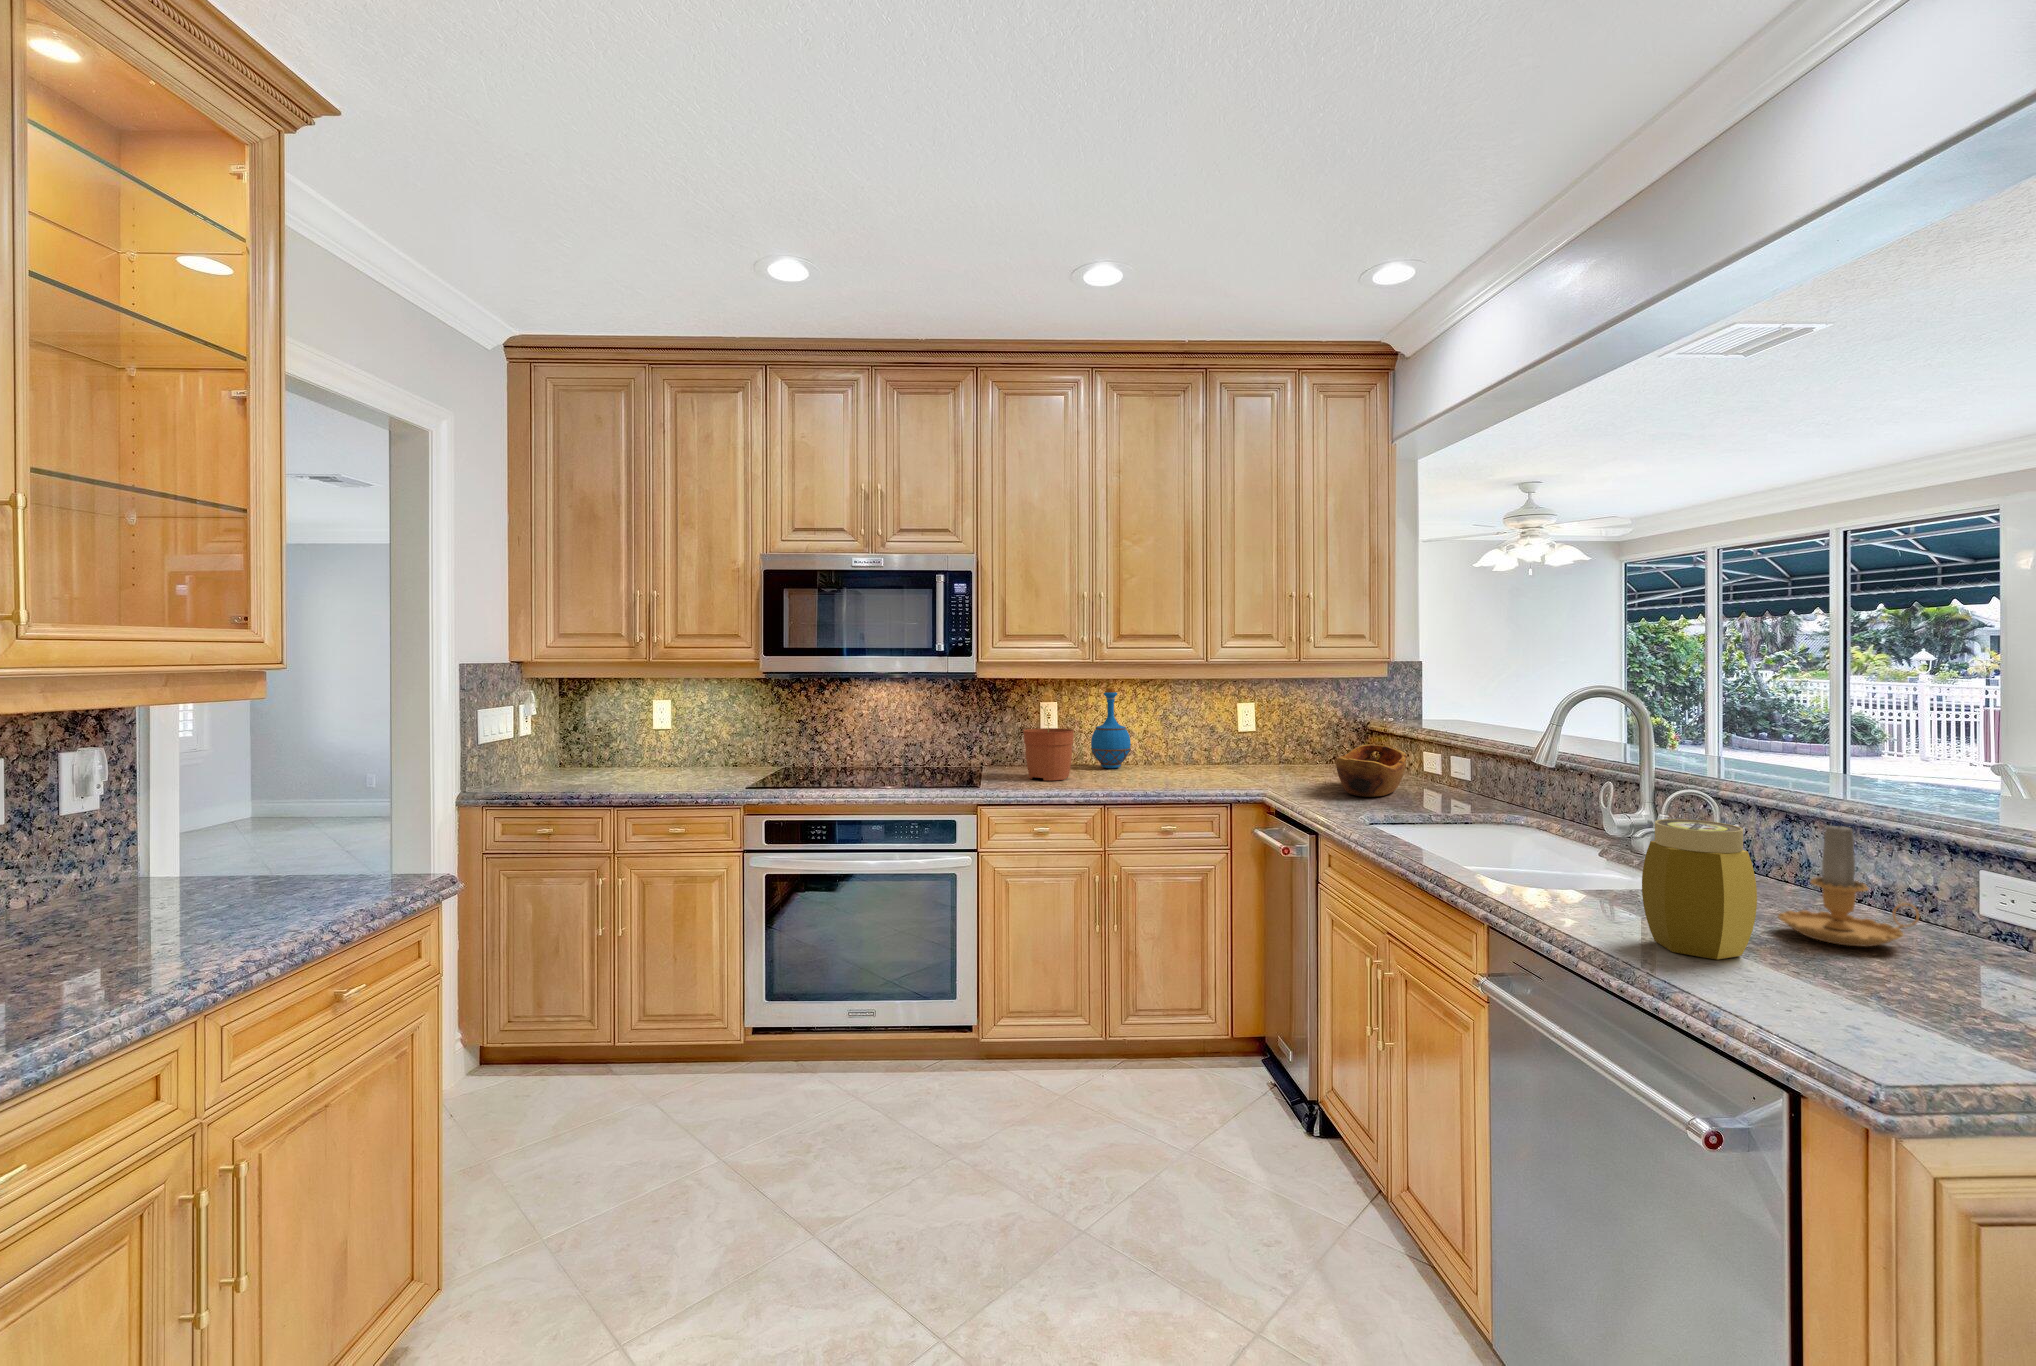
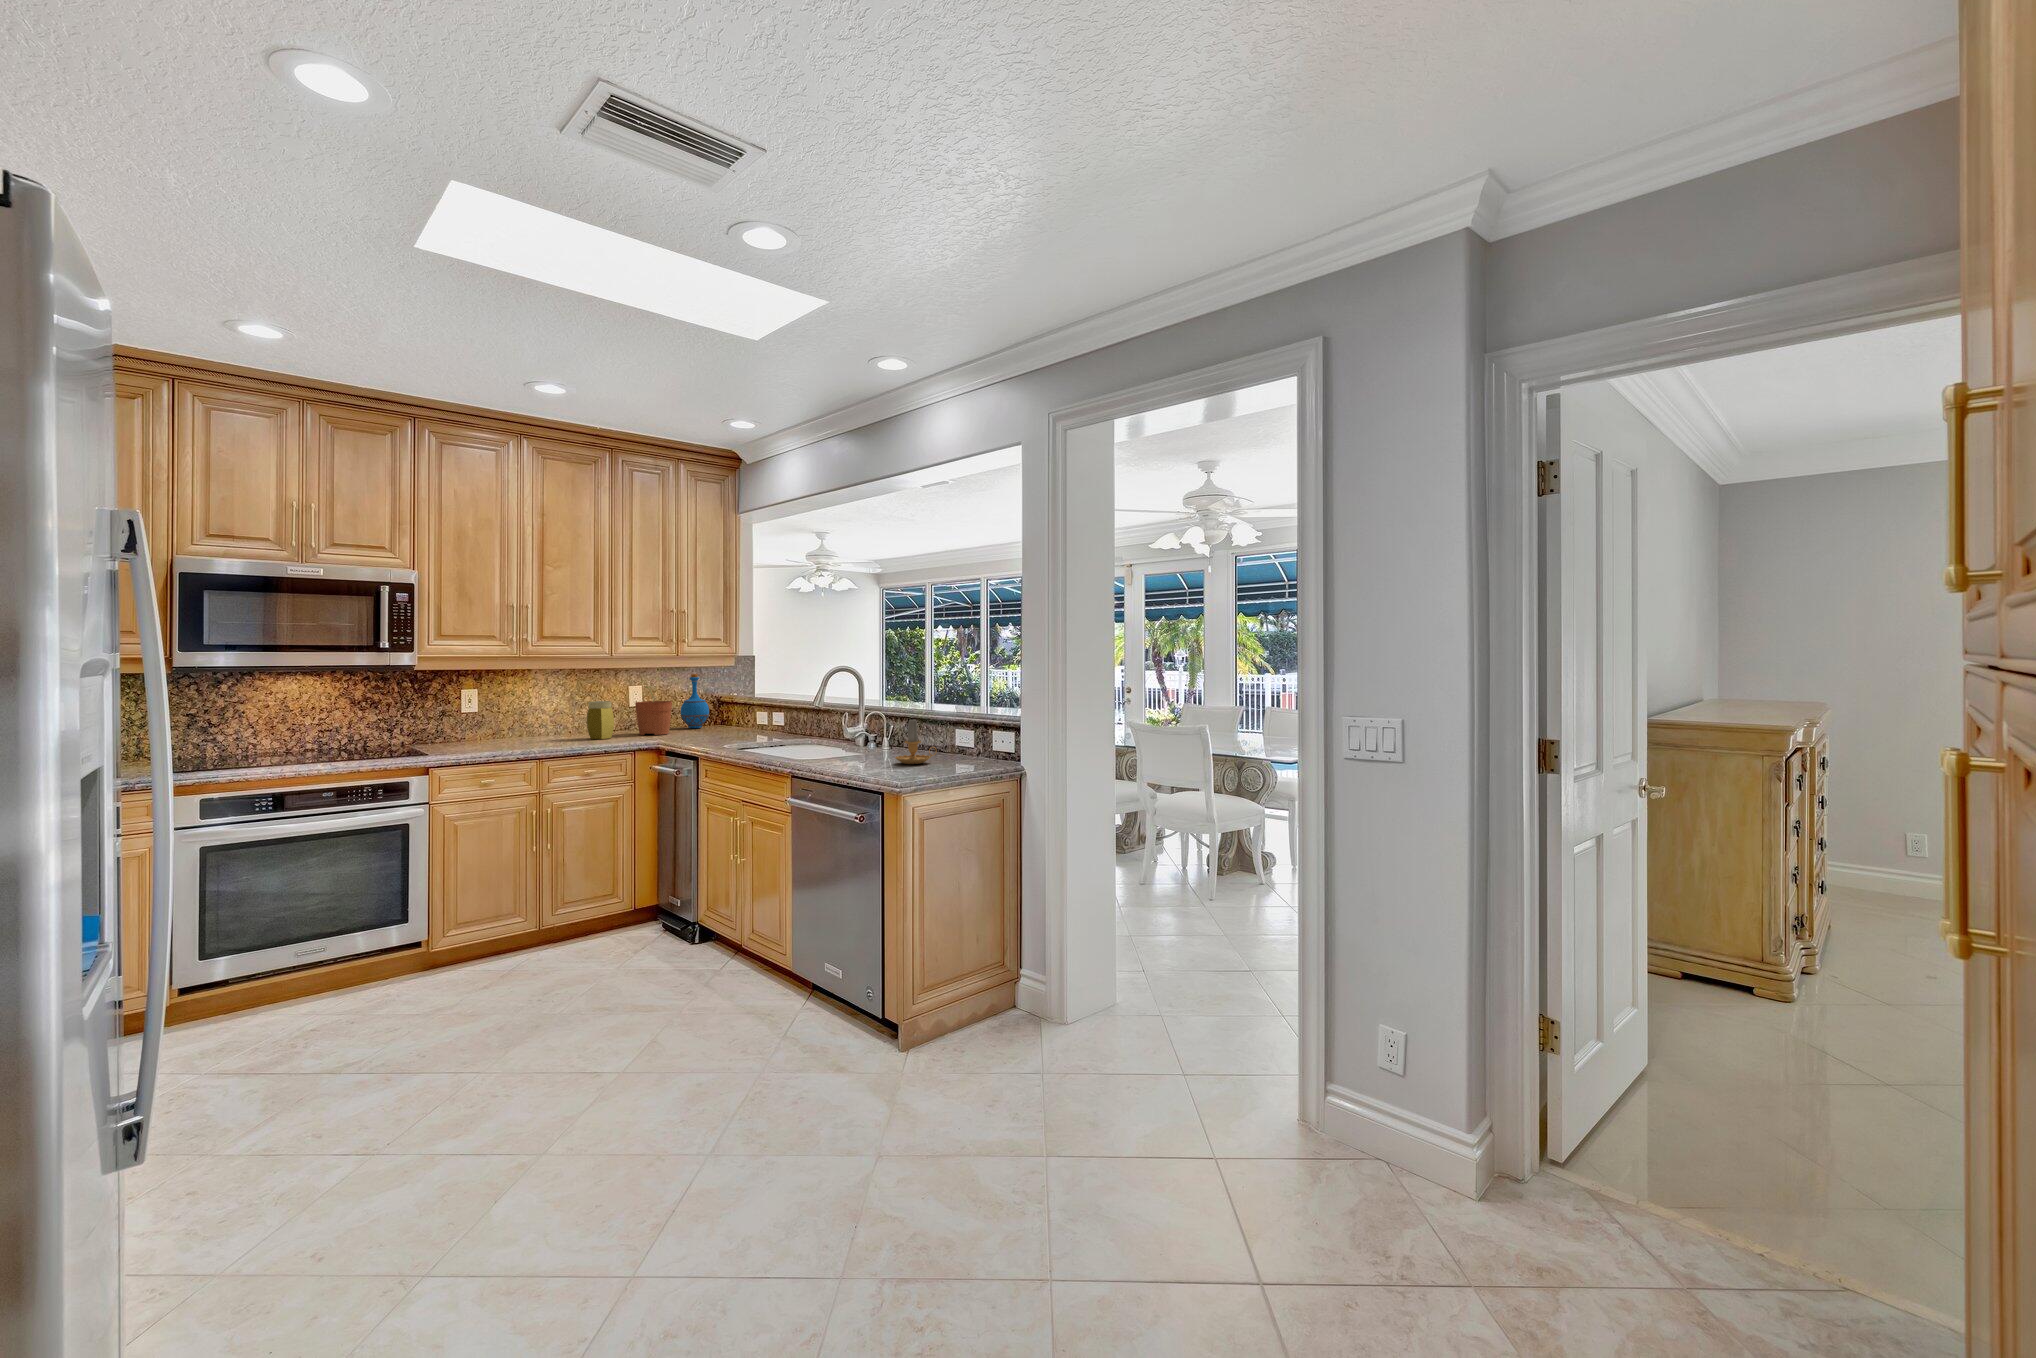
bottle: present [1091,688,1131,768] -> present [681,674,709,728]
plant pot: present [1023,706,1074,781] -> present [635,686,672,735]
wooden bowl: present [1336,744,1406,797] -> none [705,709,748,740]
jar: present [1642,819,1757,959] -> present [587,701,614,739]

